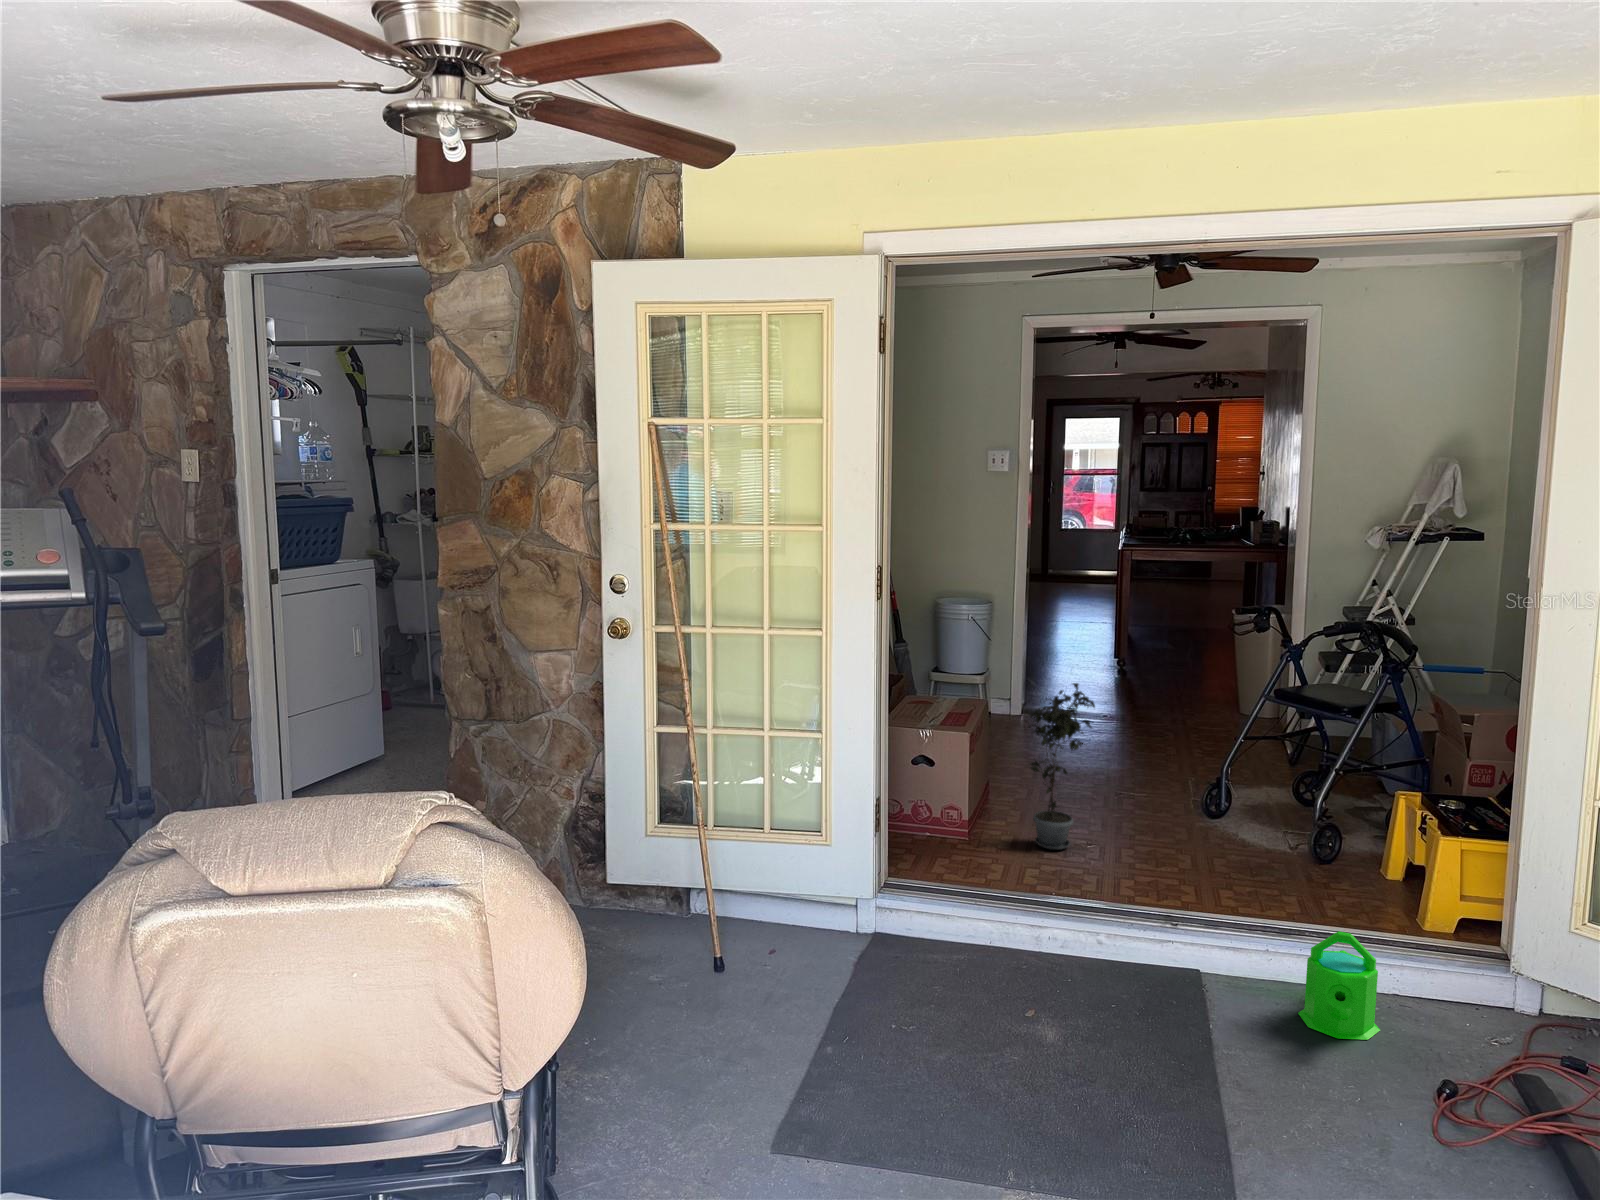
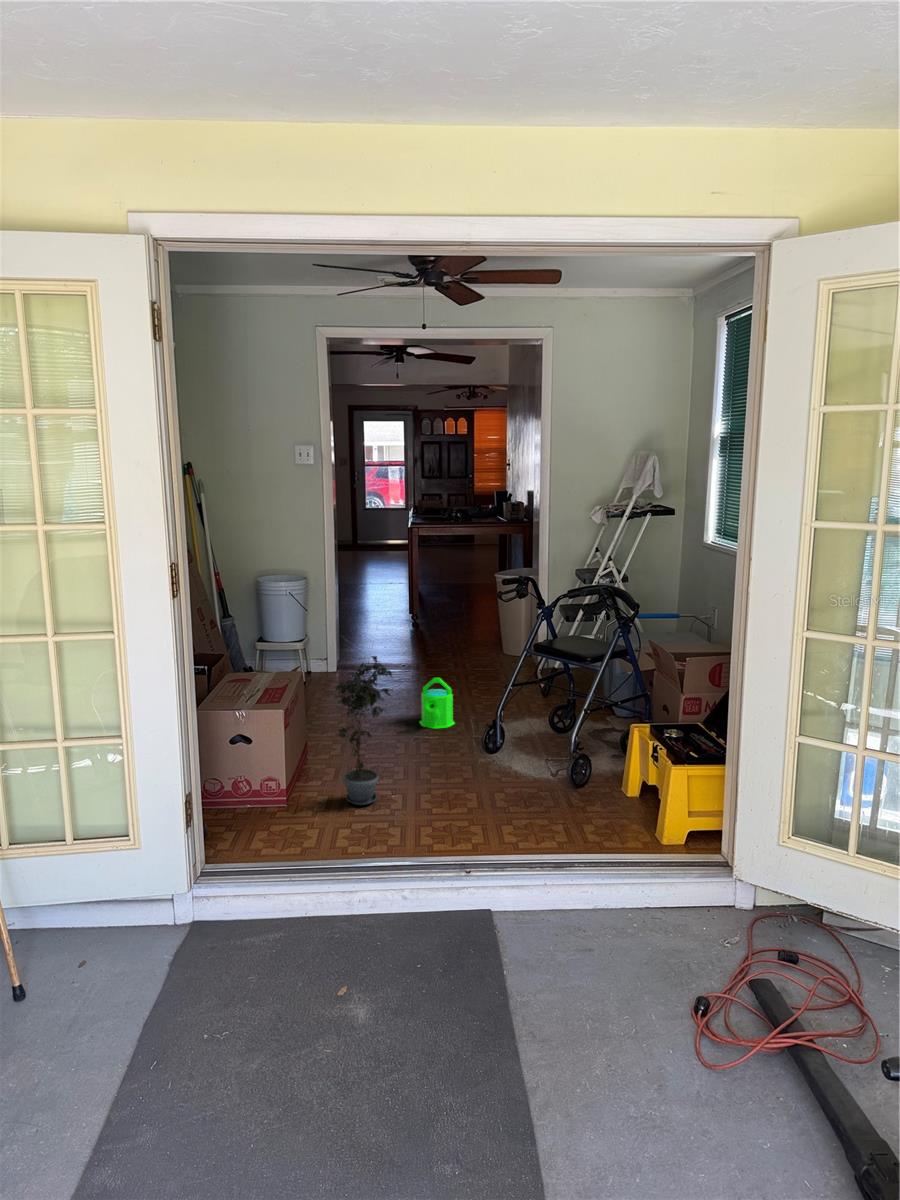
watering can: present [1298,931,1380,1040] -> present [420,678,455,729]

